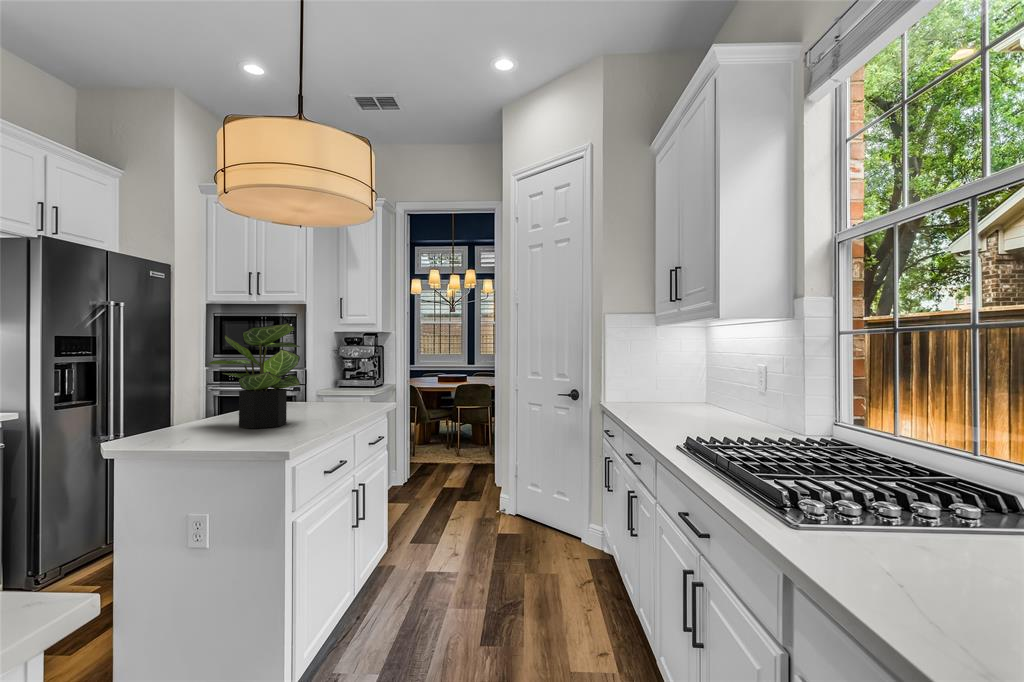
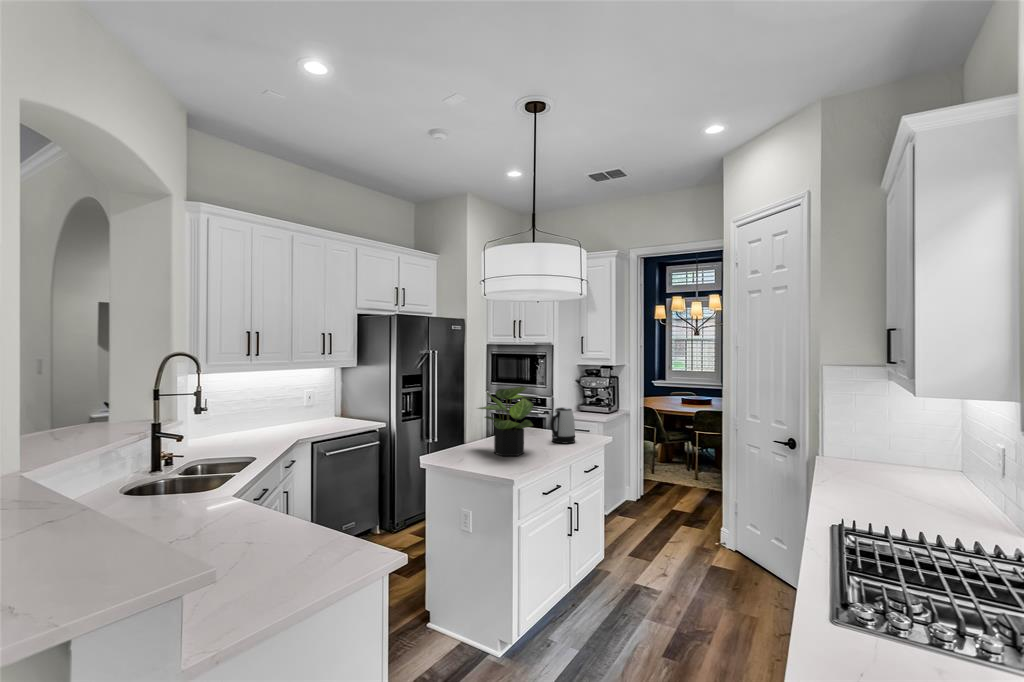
kettle: none [320,366,352,411] -> present [551,407,575,443]

